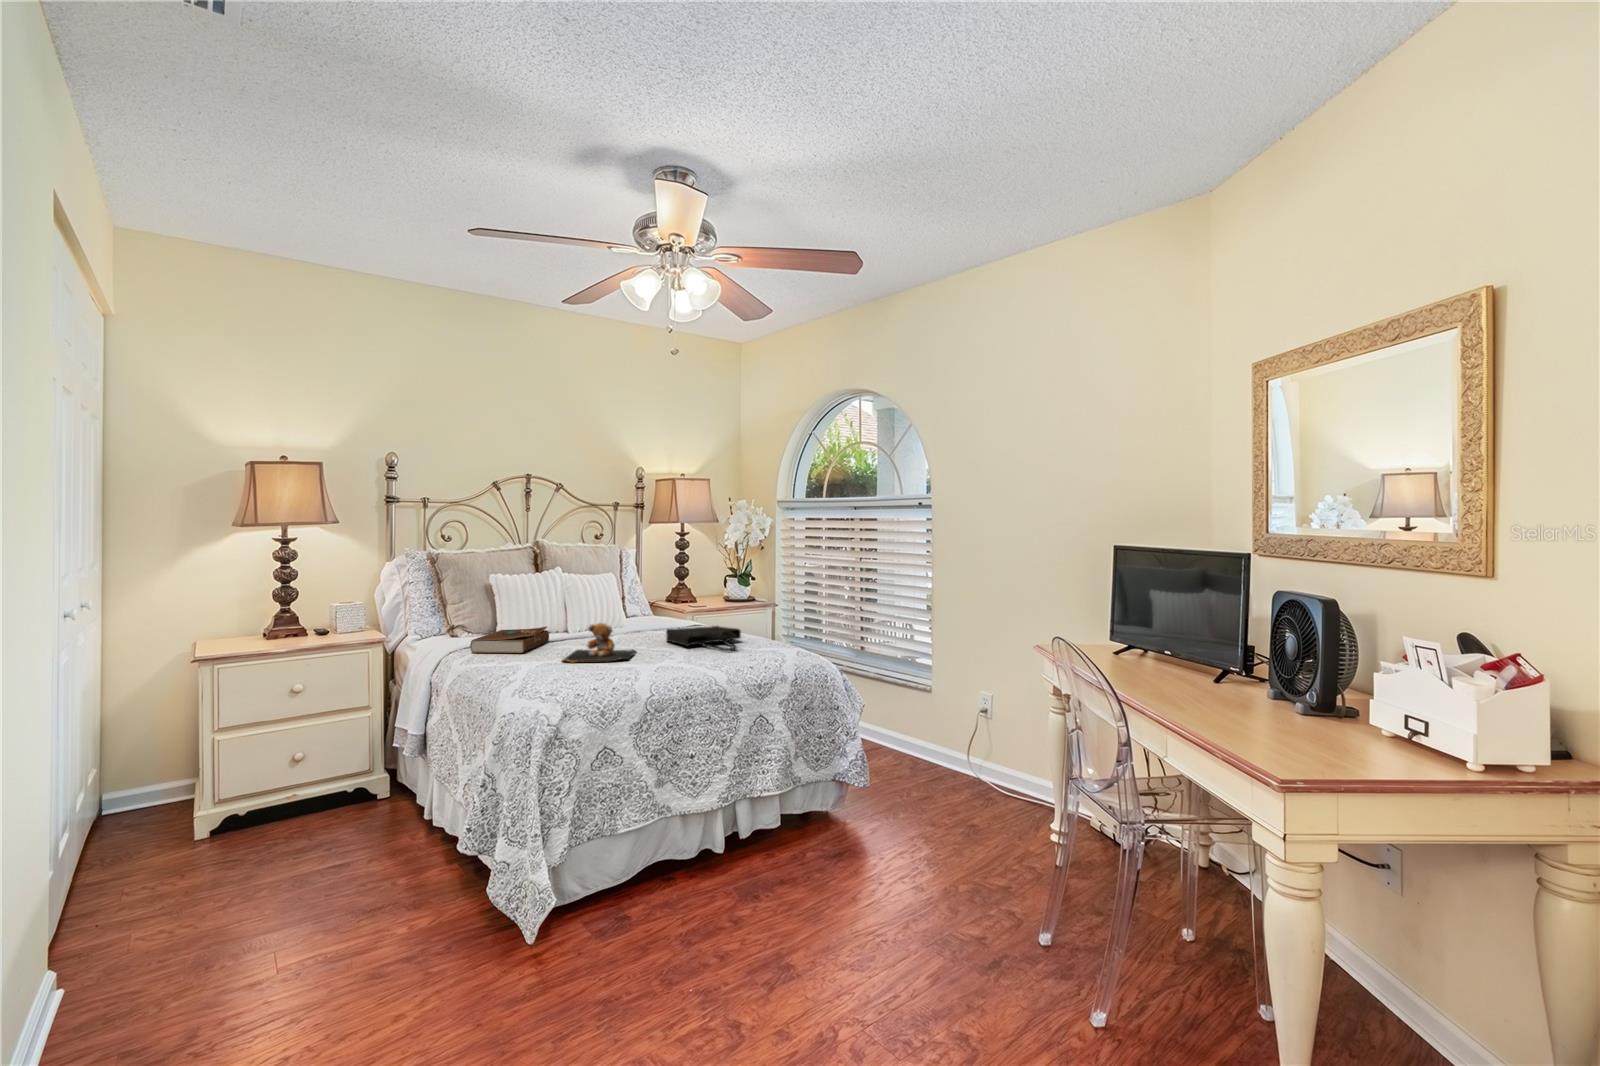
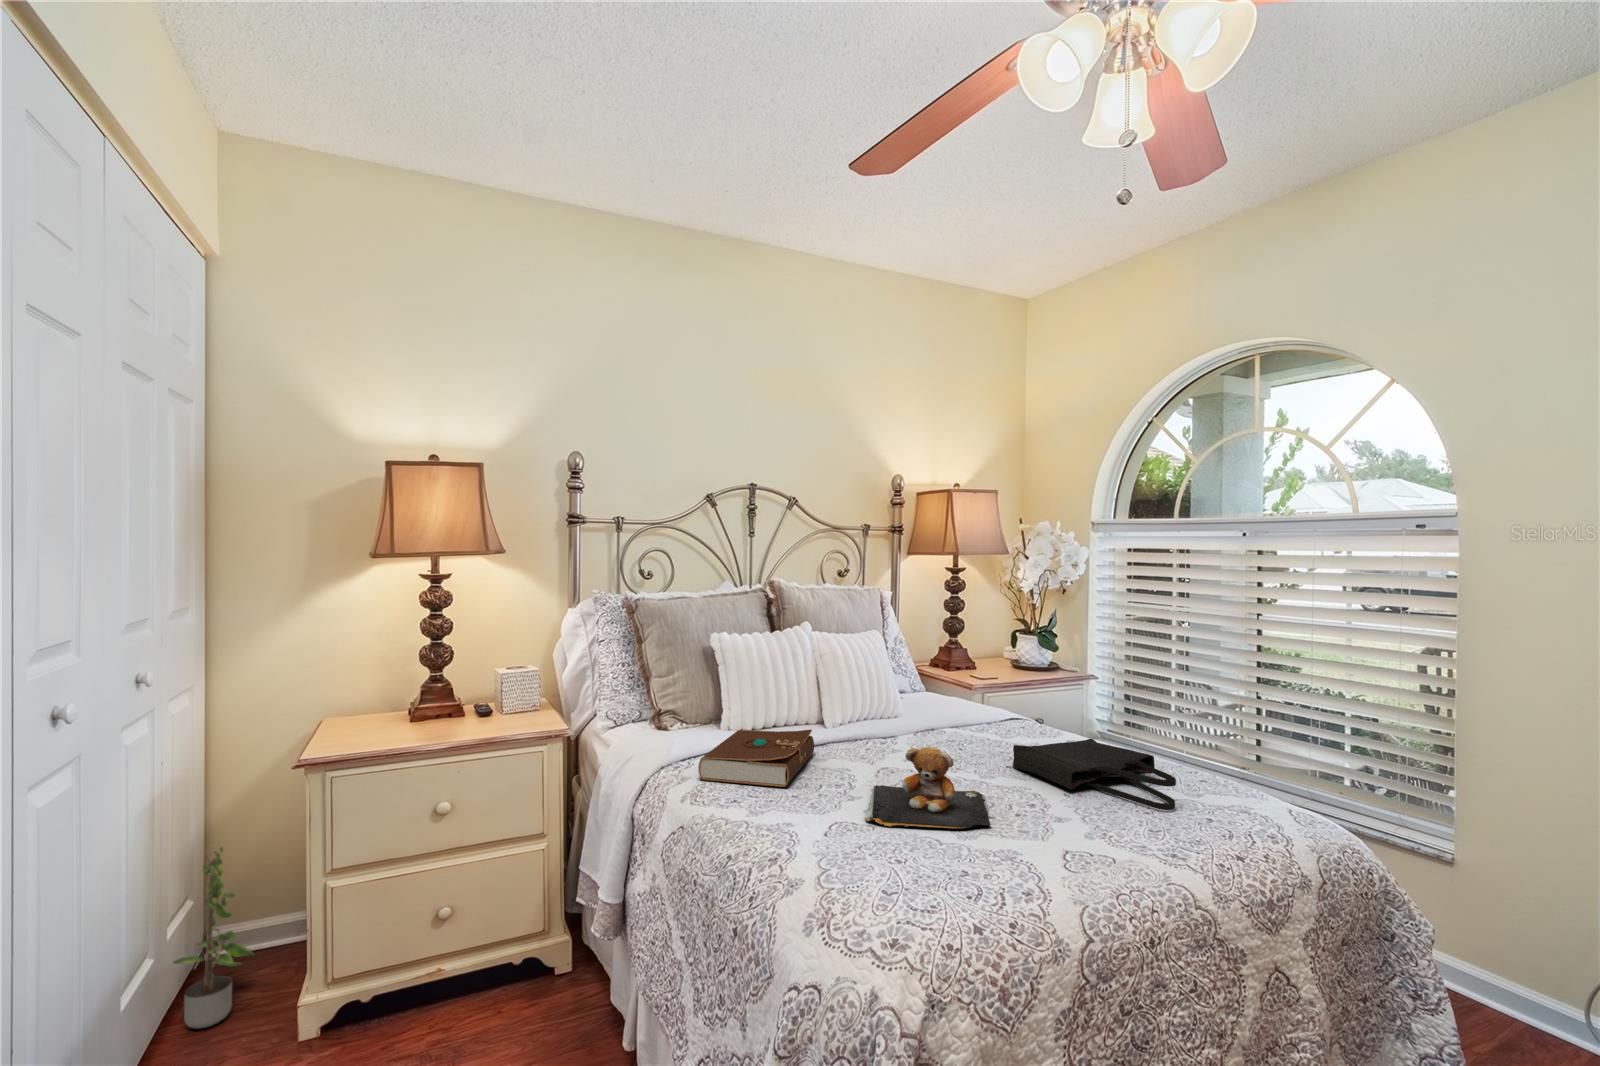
potted plant: none [105,720,161,838] -> present [173,847,254,1028]

